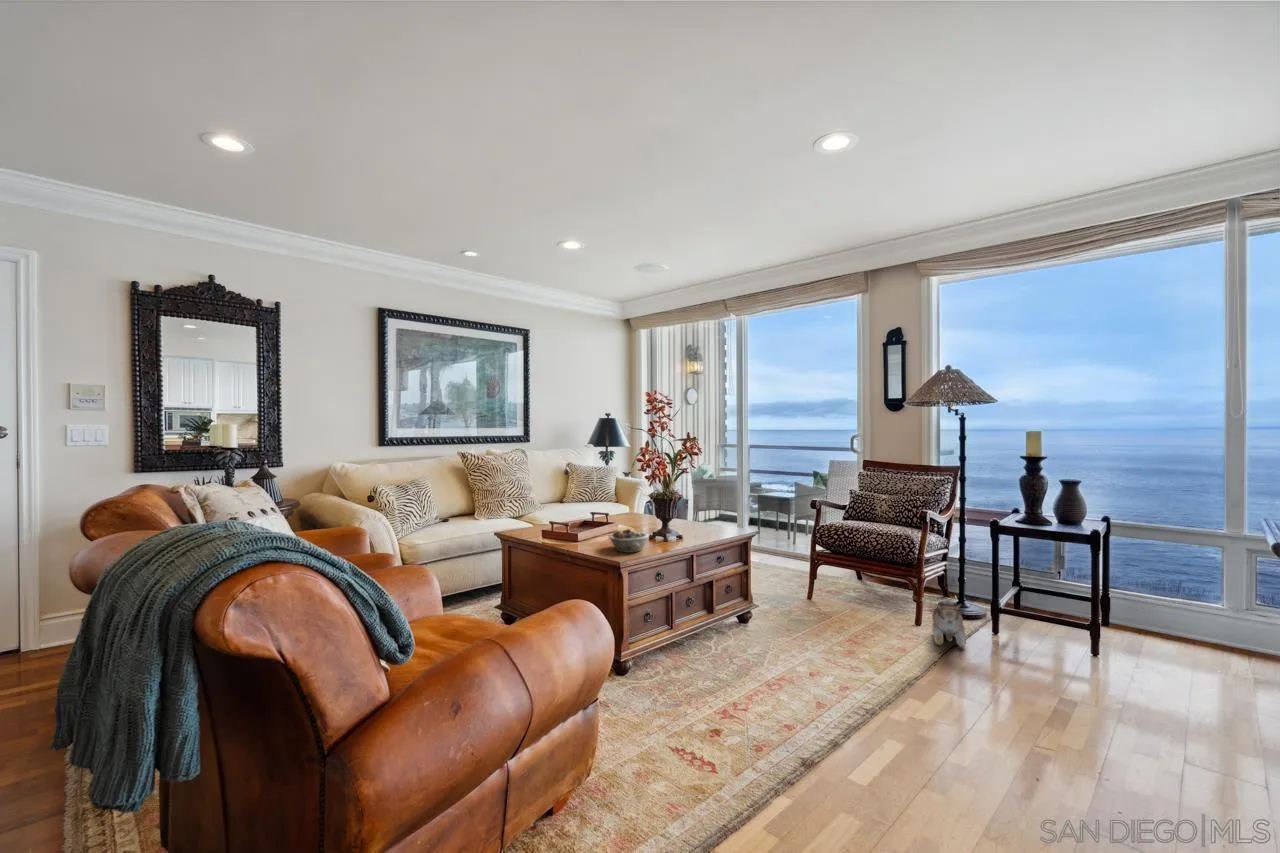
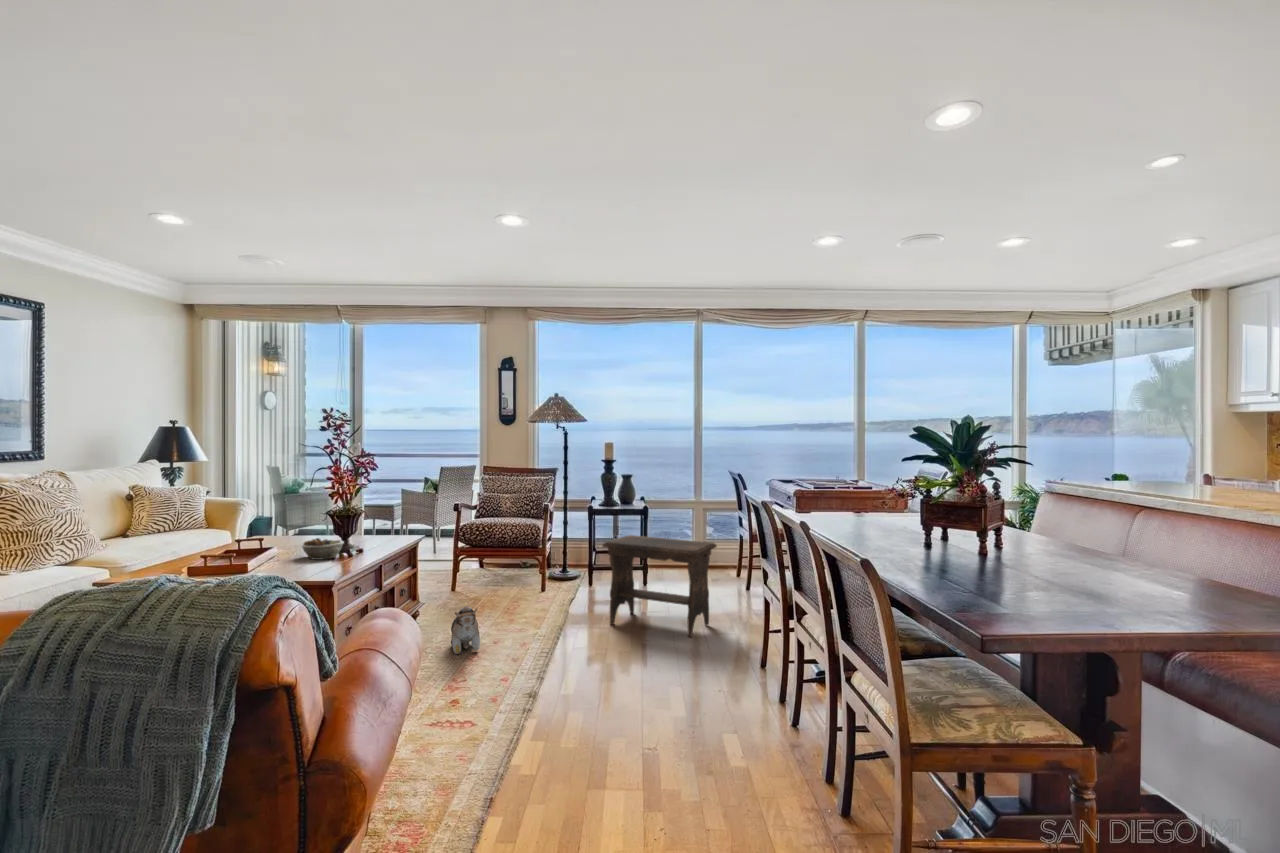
footstool: none [971,581,1236,817] -> present [603,535,717,637]
plush toy: present [933,599,965,647] -> present [451,606,480,654]

